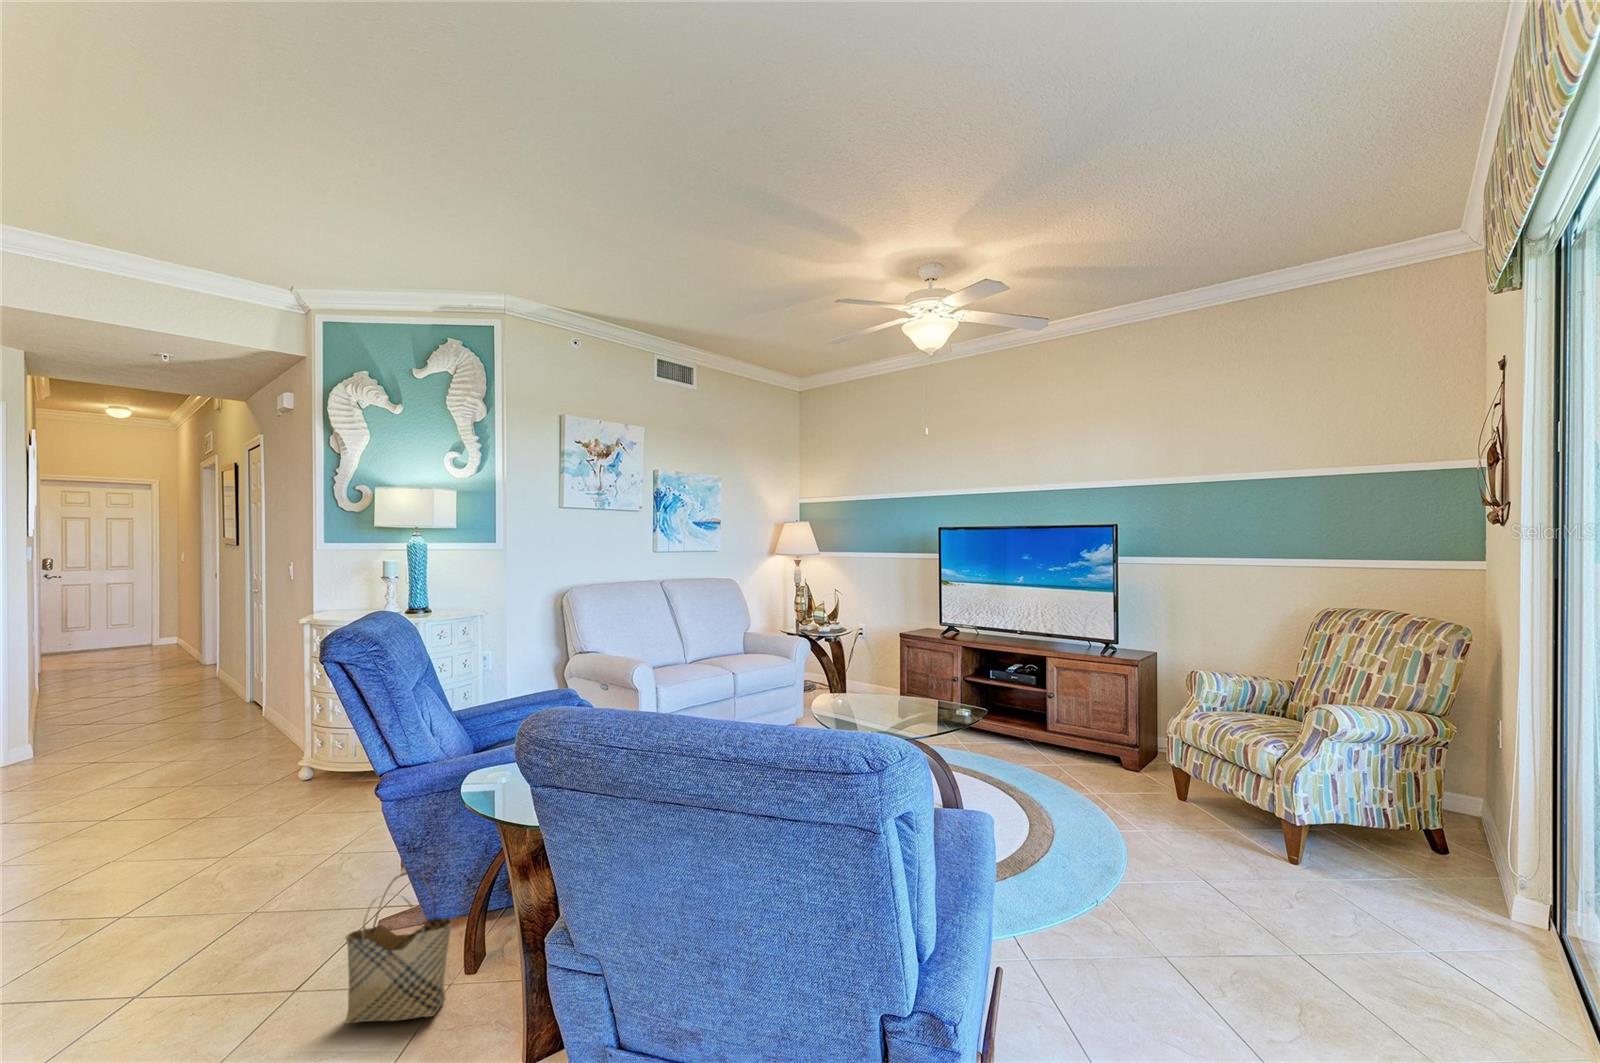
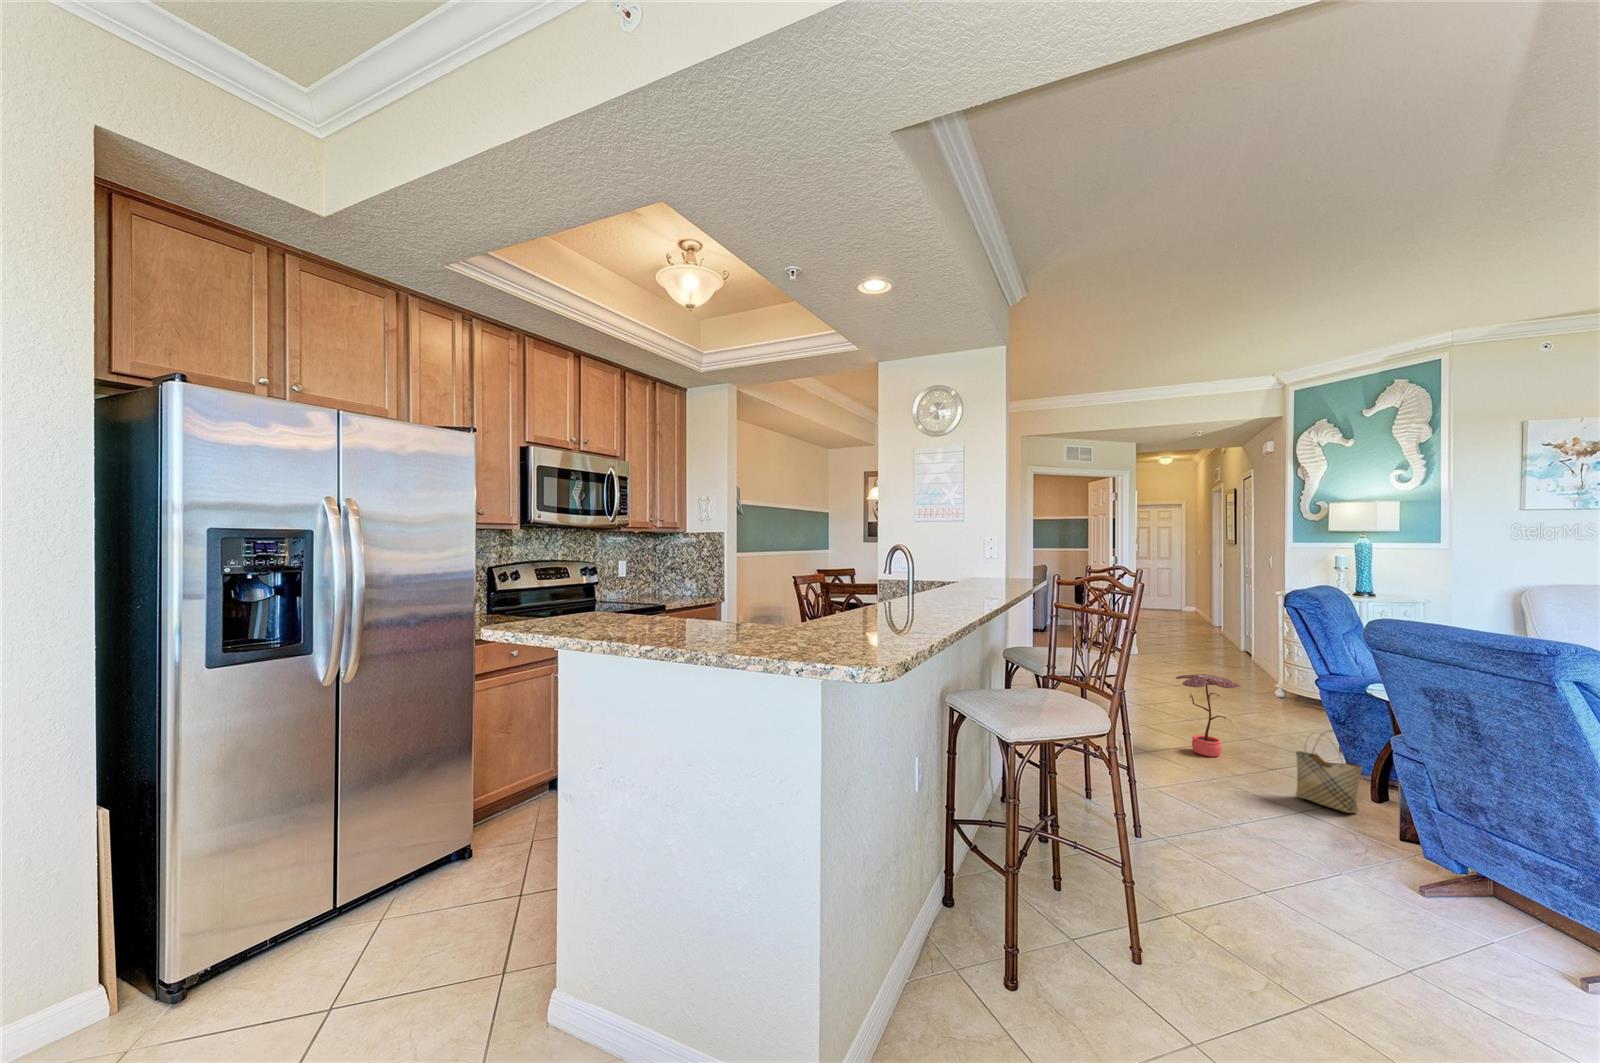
potted plant: none [90,812,241,997] -> present [1176,674,1241,757]

